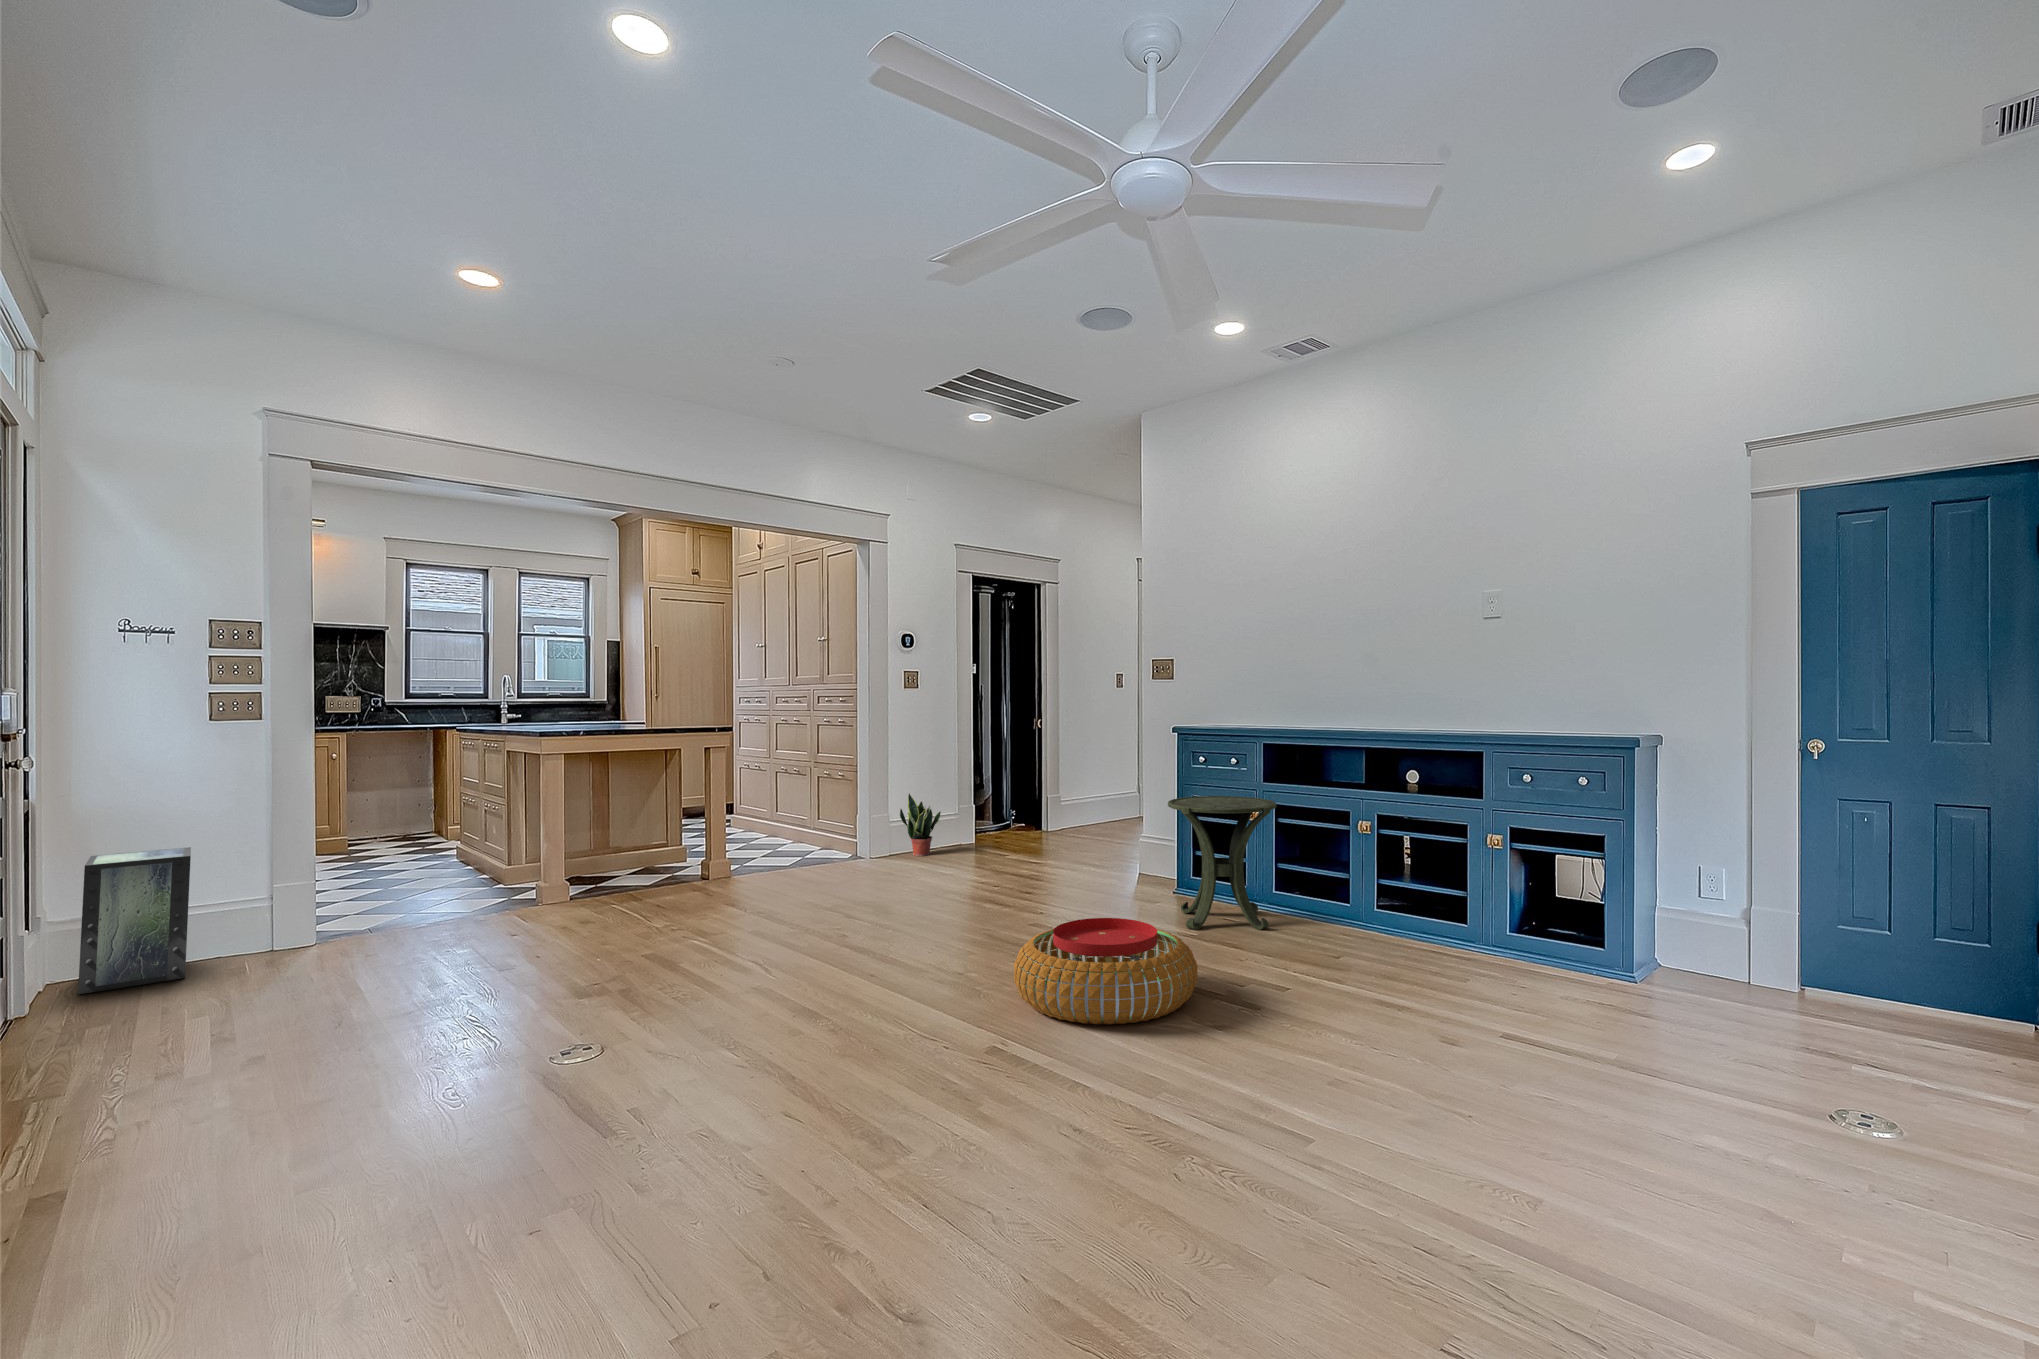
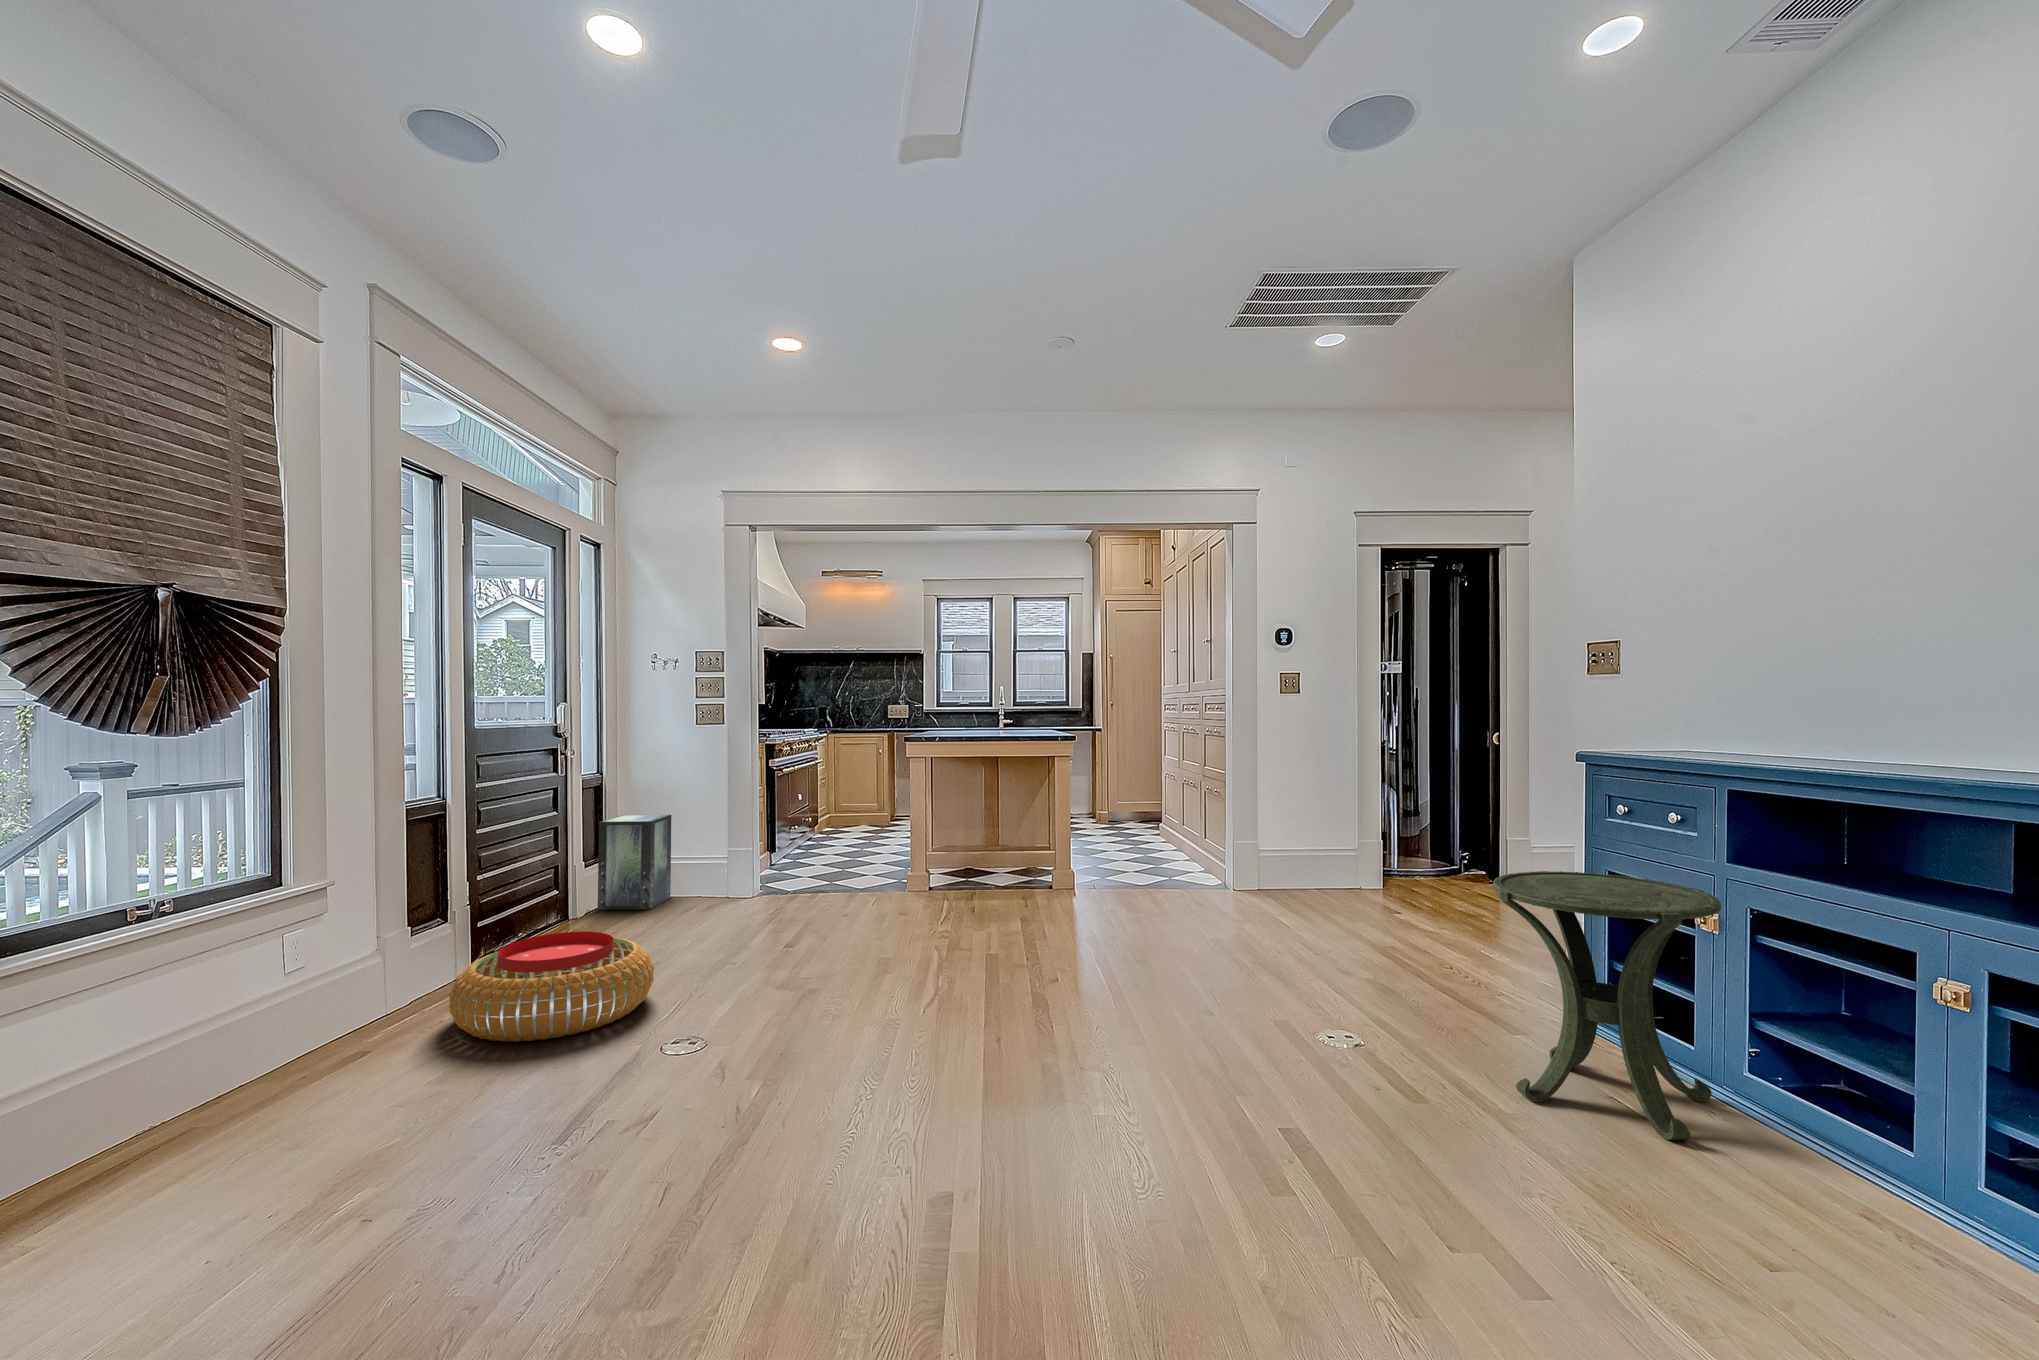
potted plant: present [900,794,941,856] -> none [1274,818,1327,895]
pouf: present [1014,918,1198,1025] -> present [449,932,654,1042]

